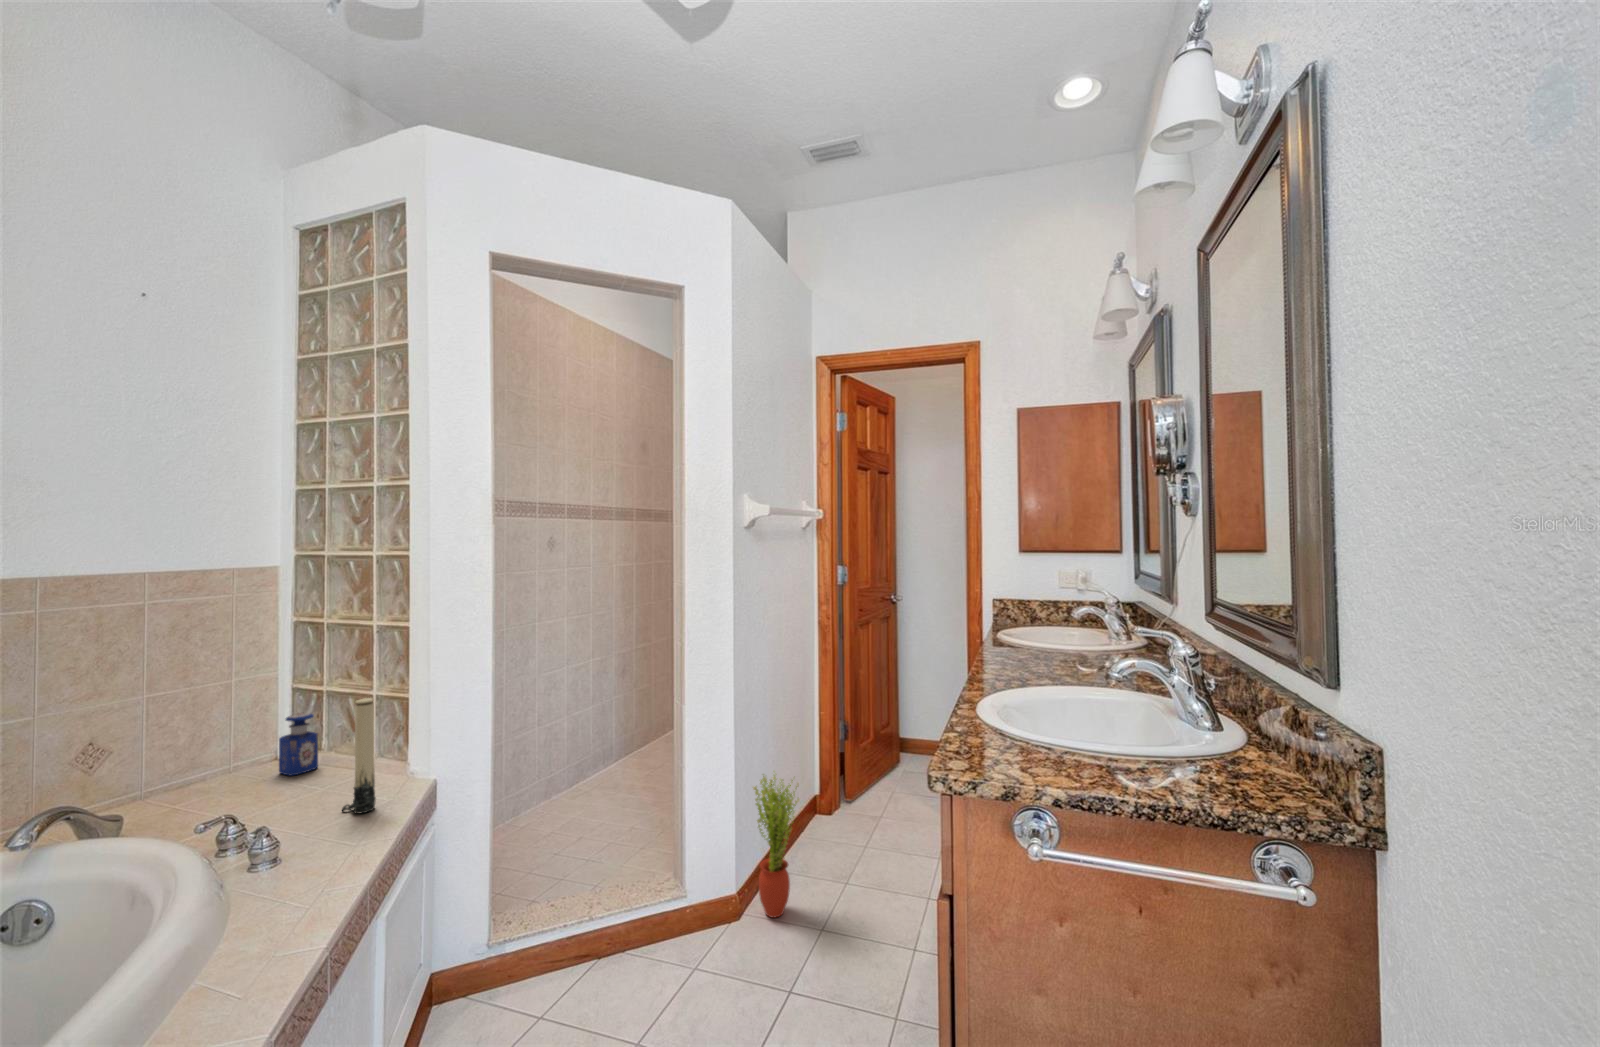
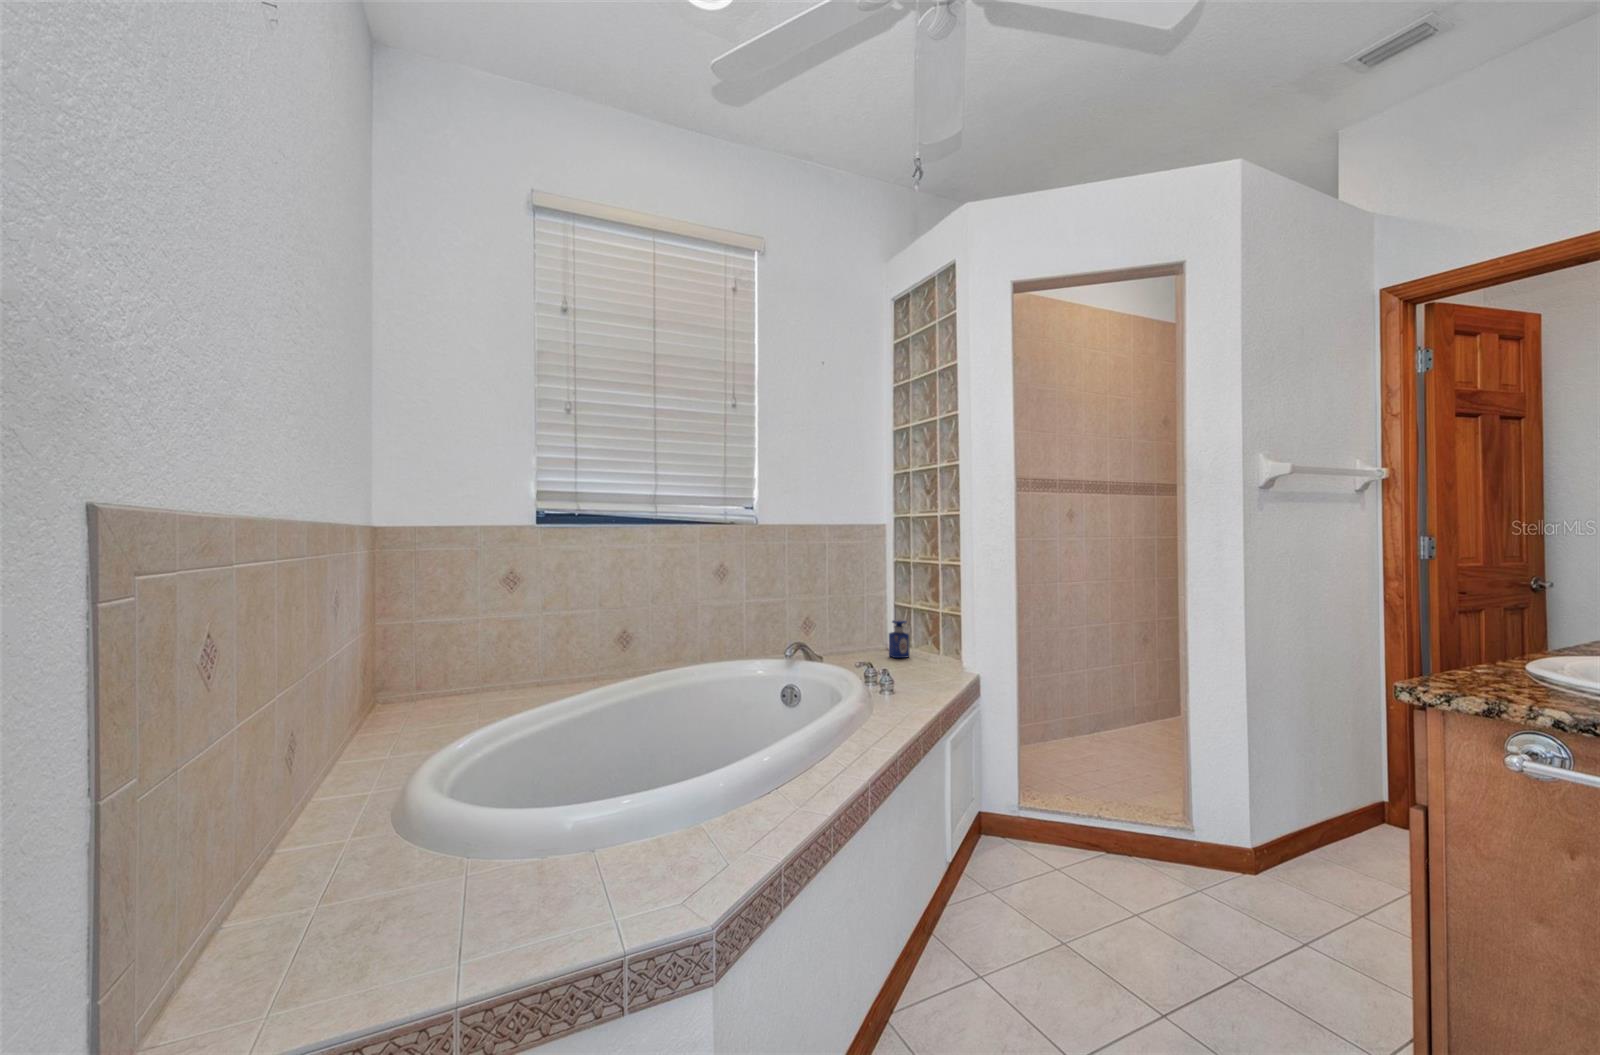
candle: present [342,698,376,814] -> none [924,607,943,682]
potted plant: present [753,775,799,917] -> none [1271,737,1336,889]

